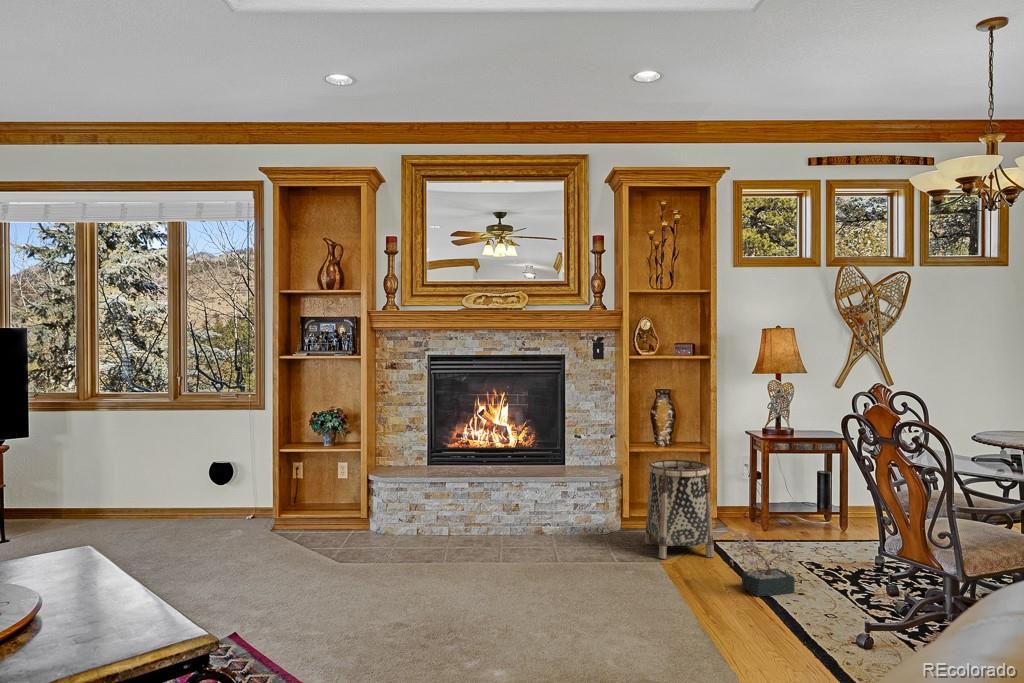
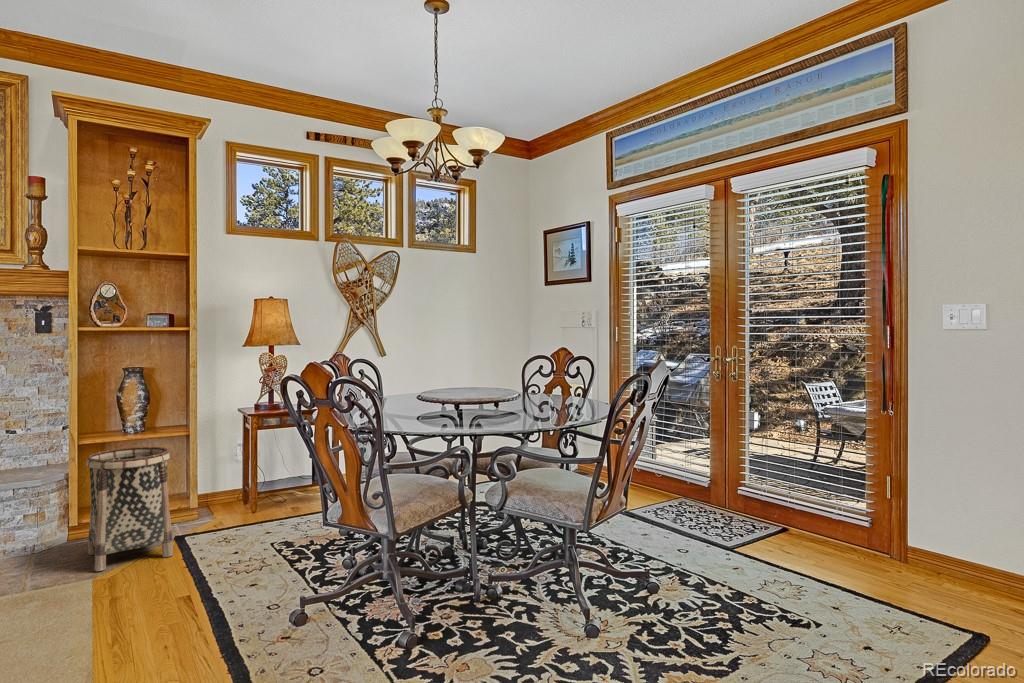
decorative plant: present [730,531,798,597] -> none [166,524,255,597]

